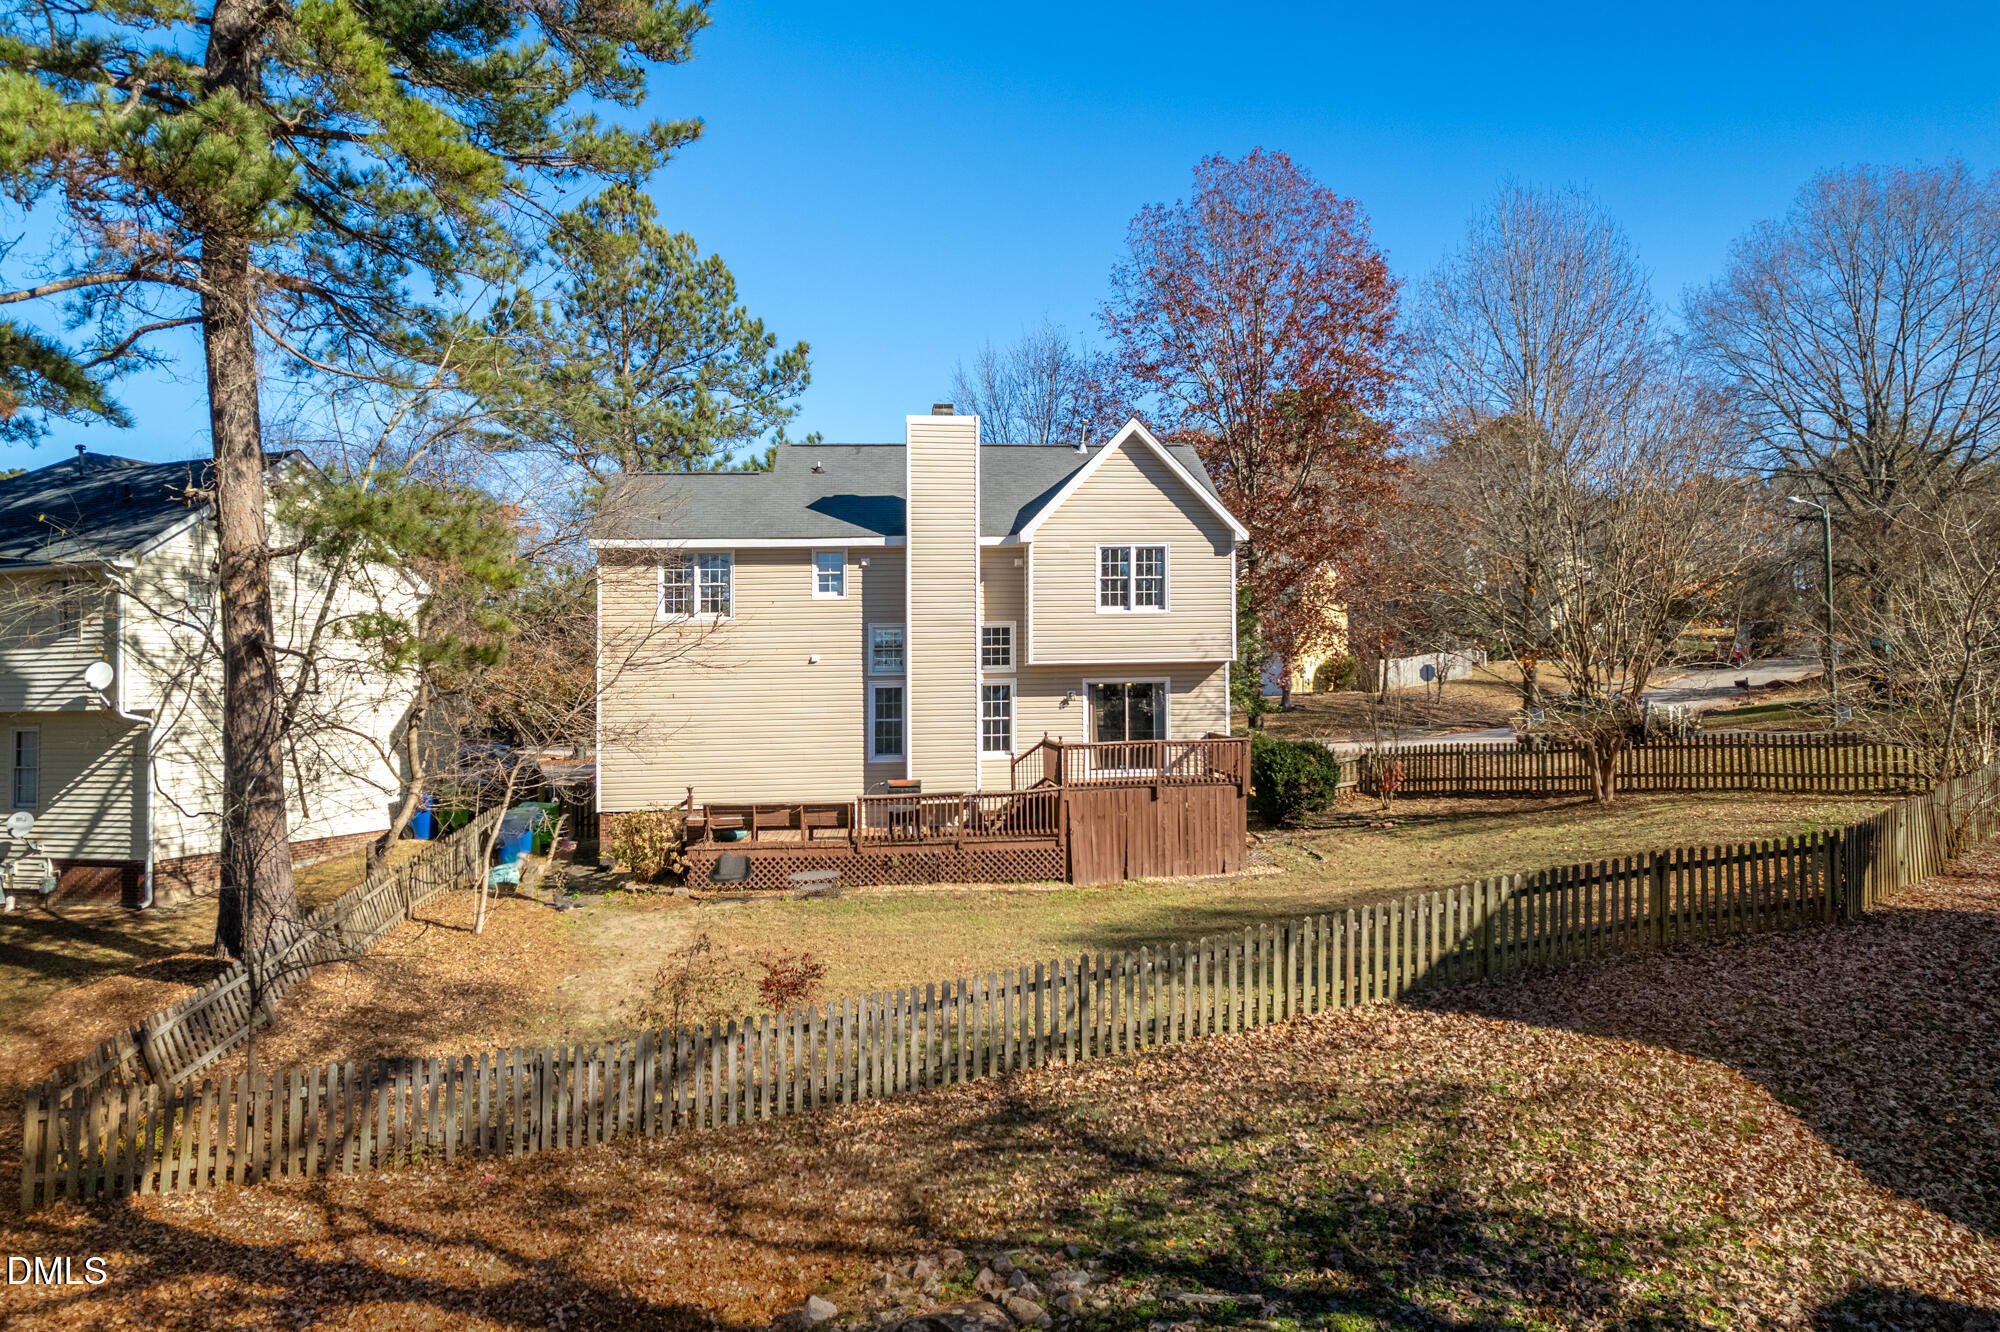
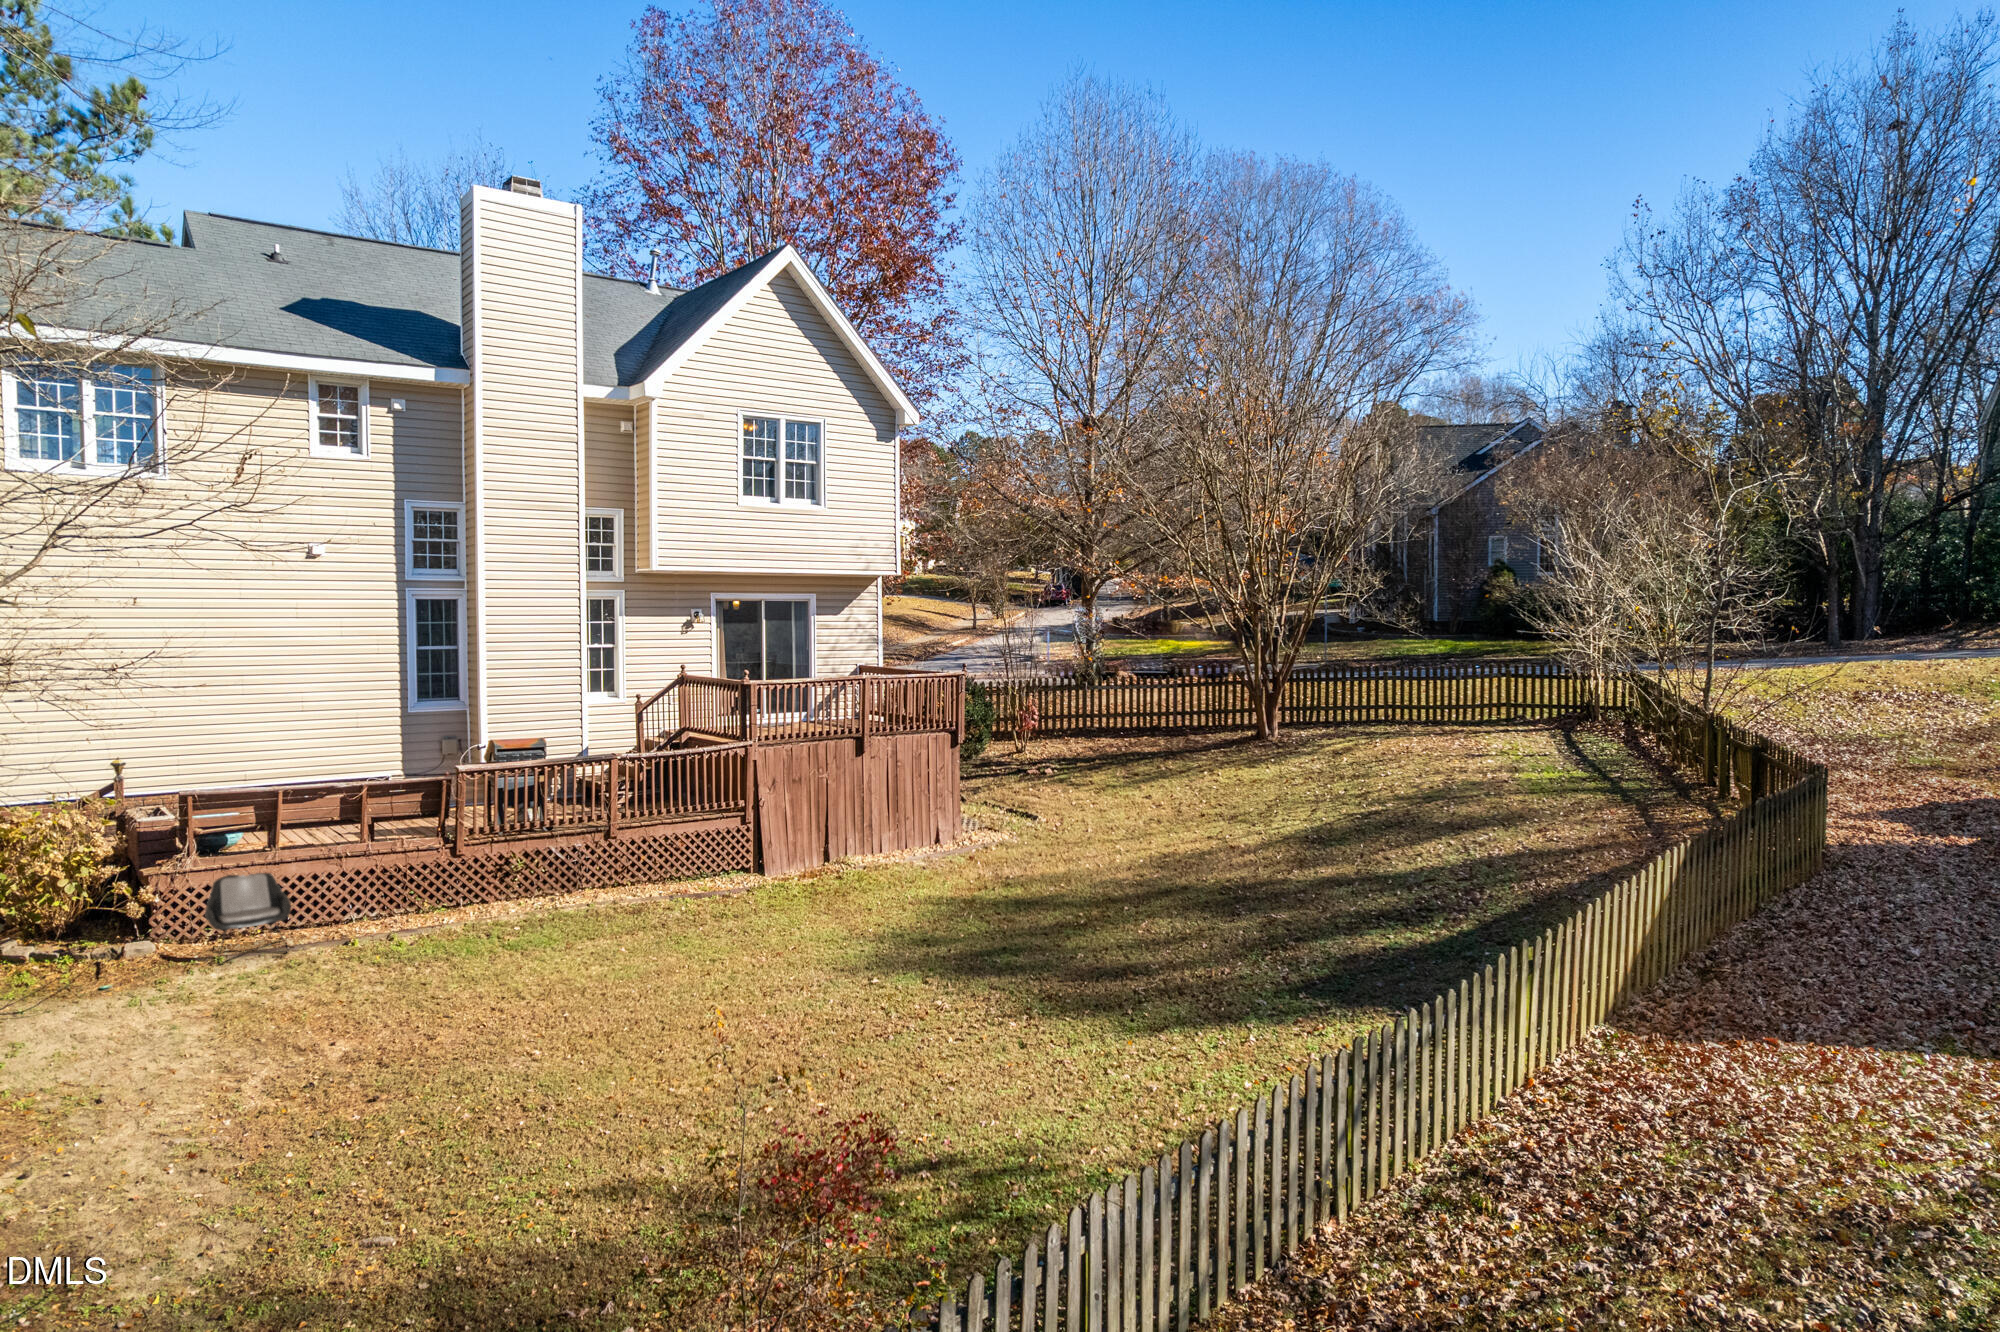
round table: present [789,870,841,900] -> none [355,886,450,941]

